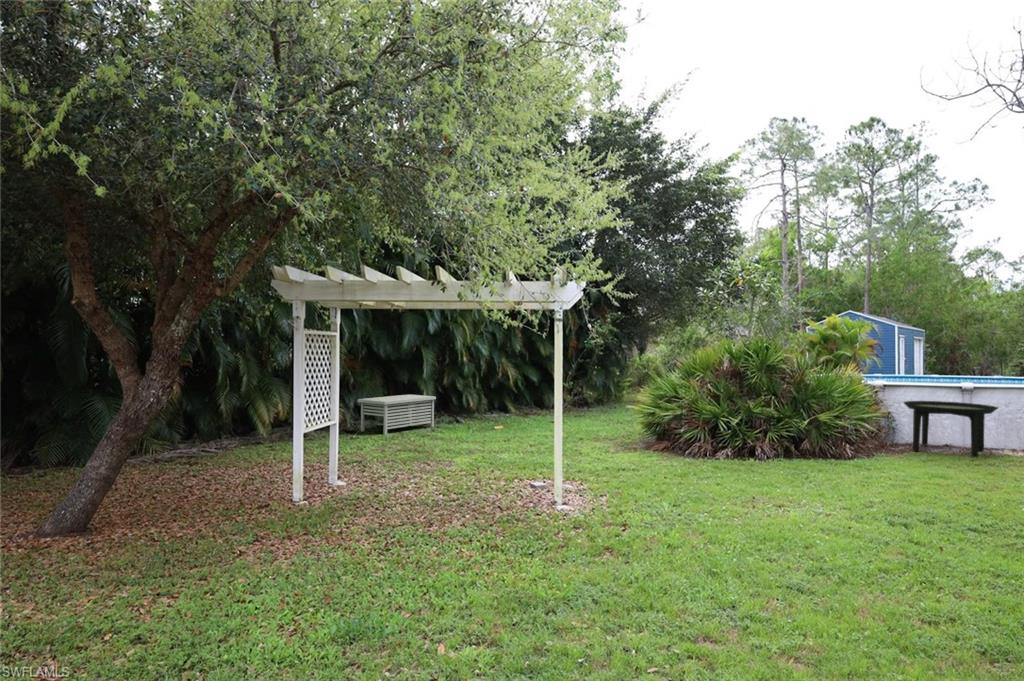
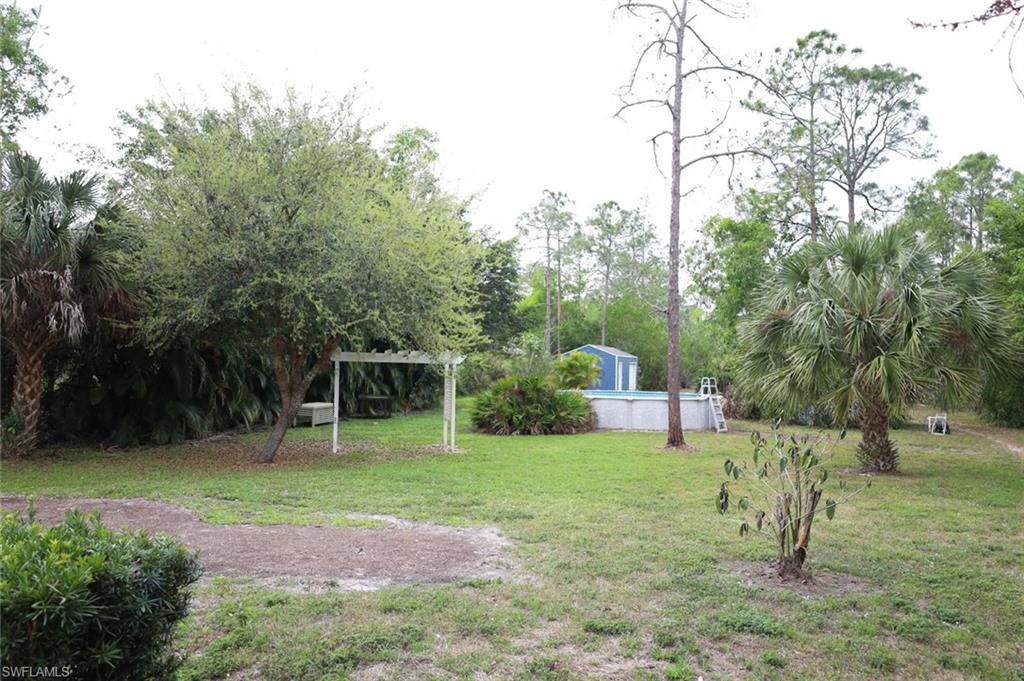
round table: present [904,401,998,457] -> present [359,395,395,419]

